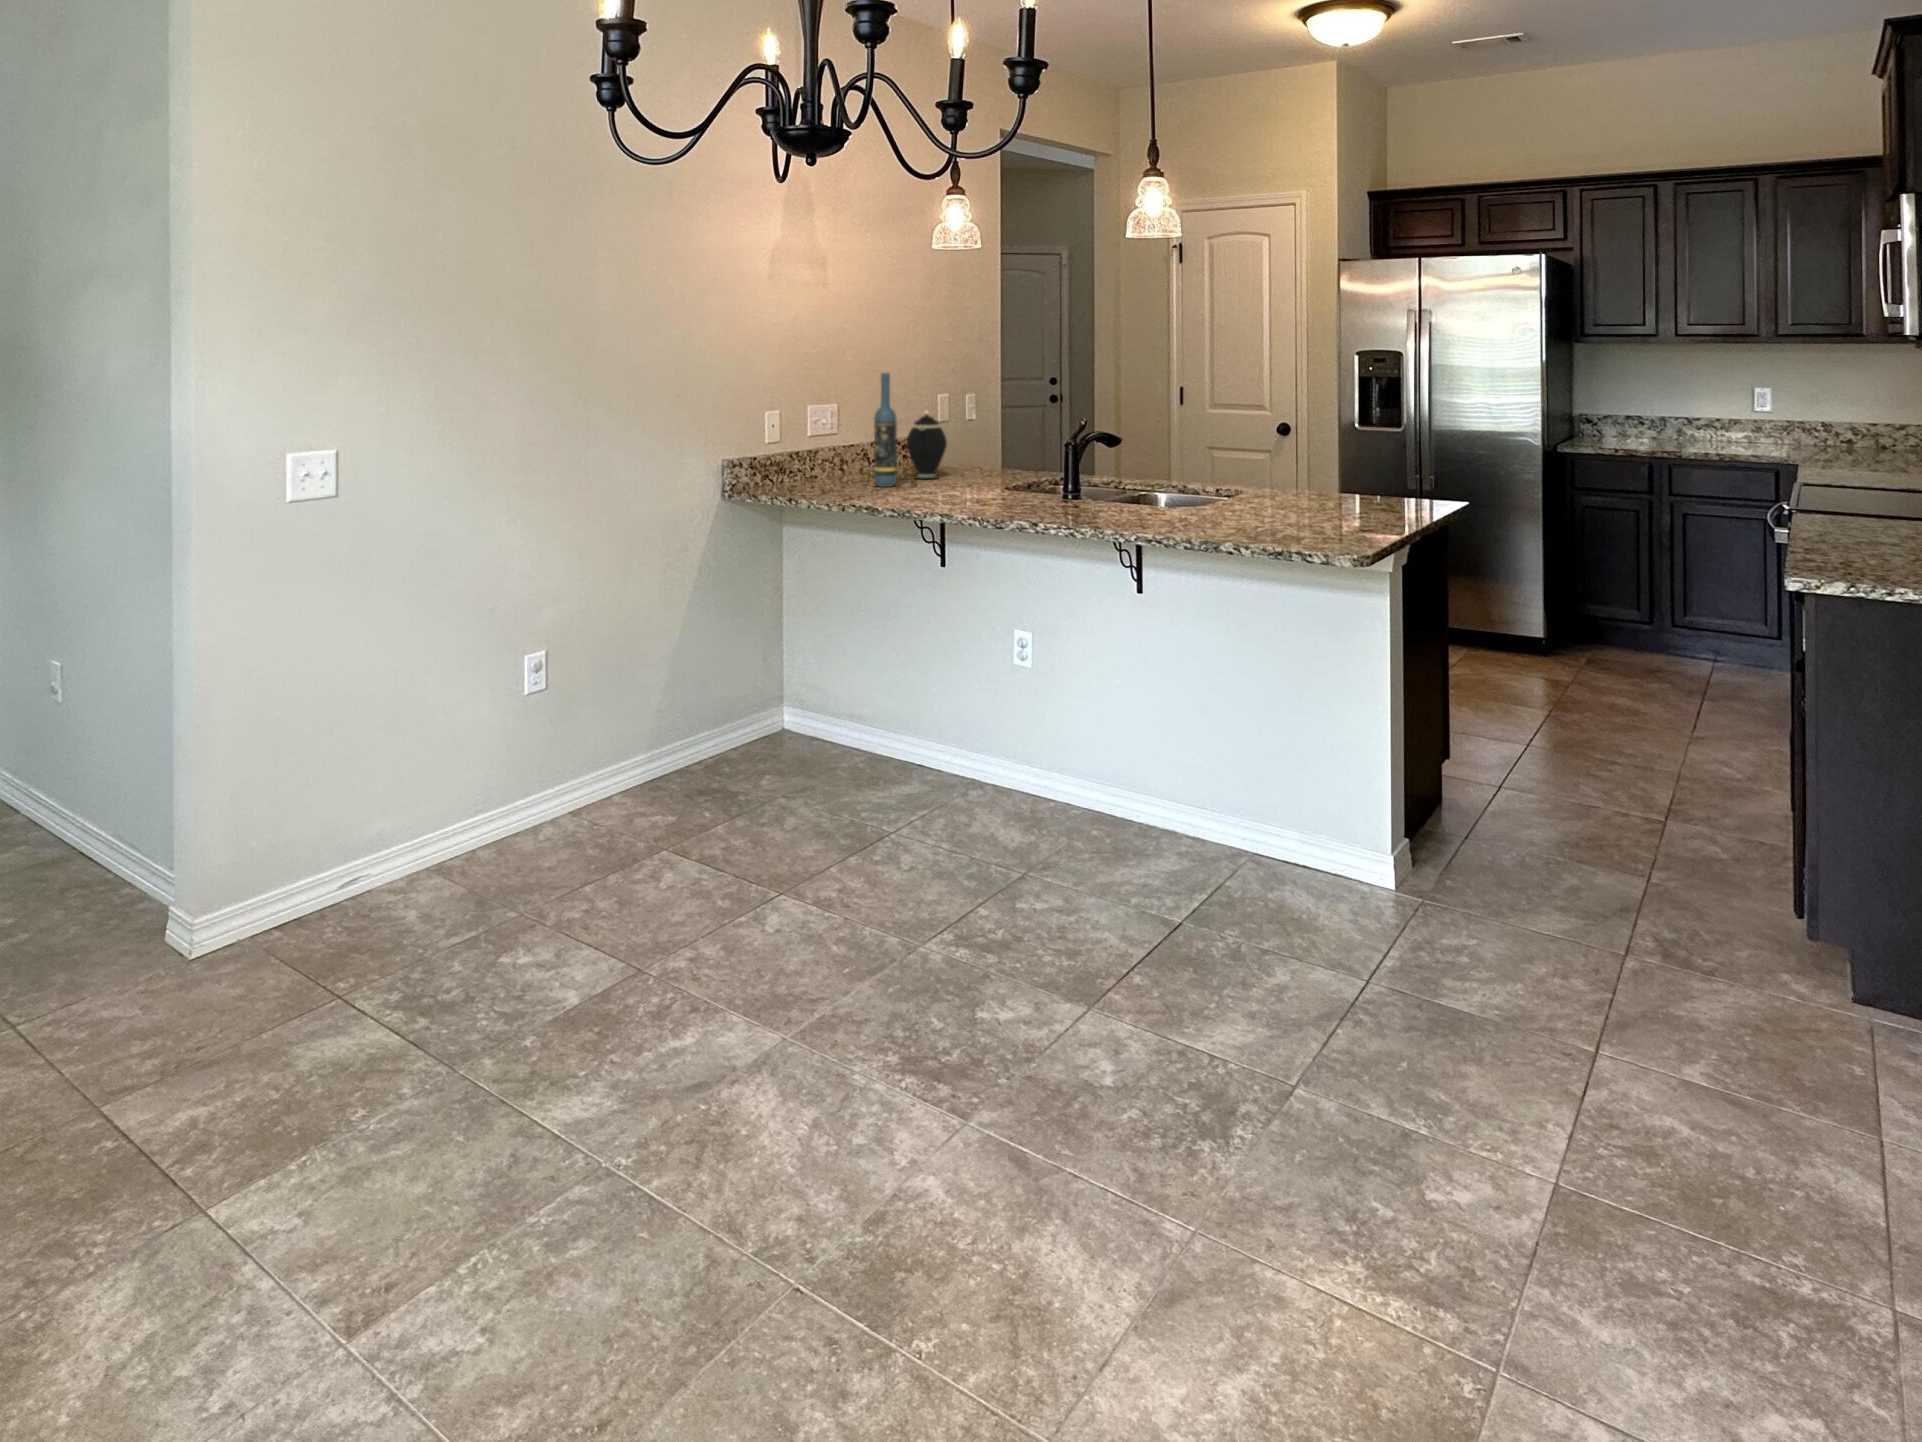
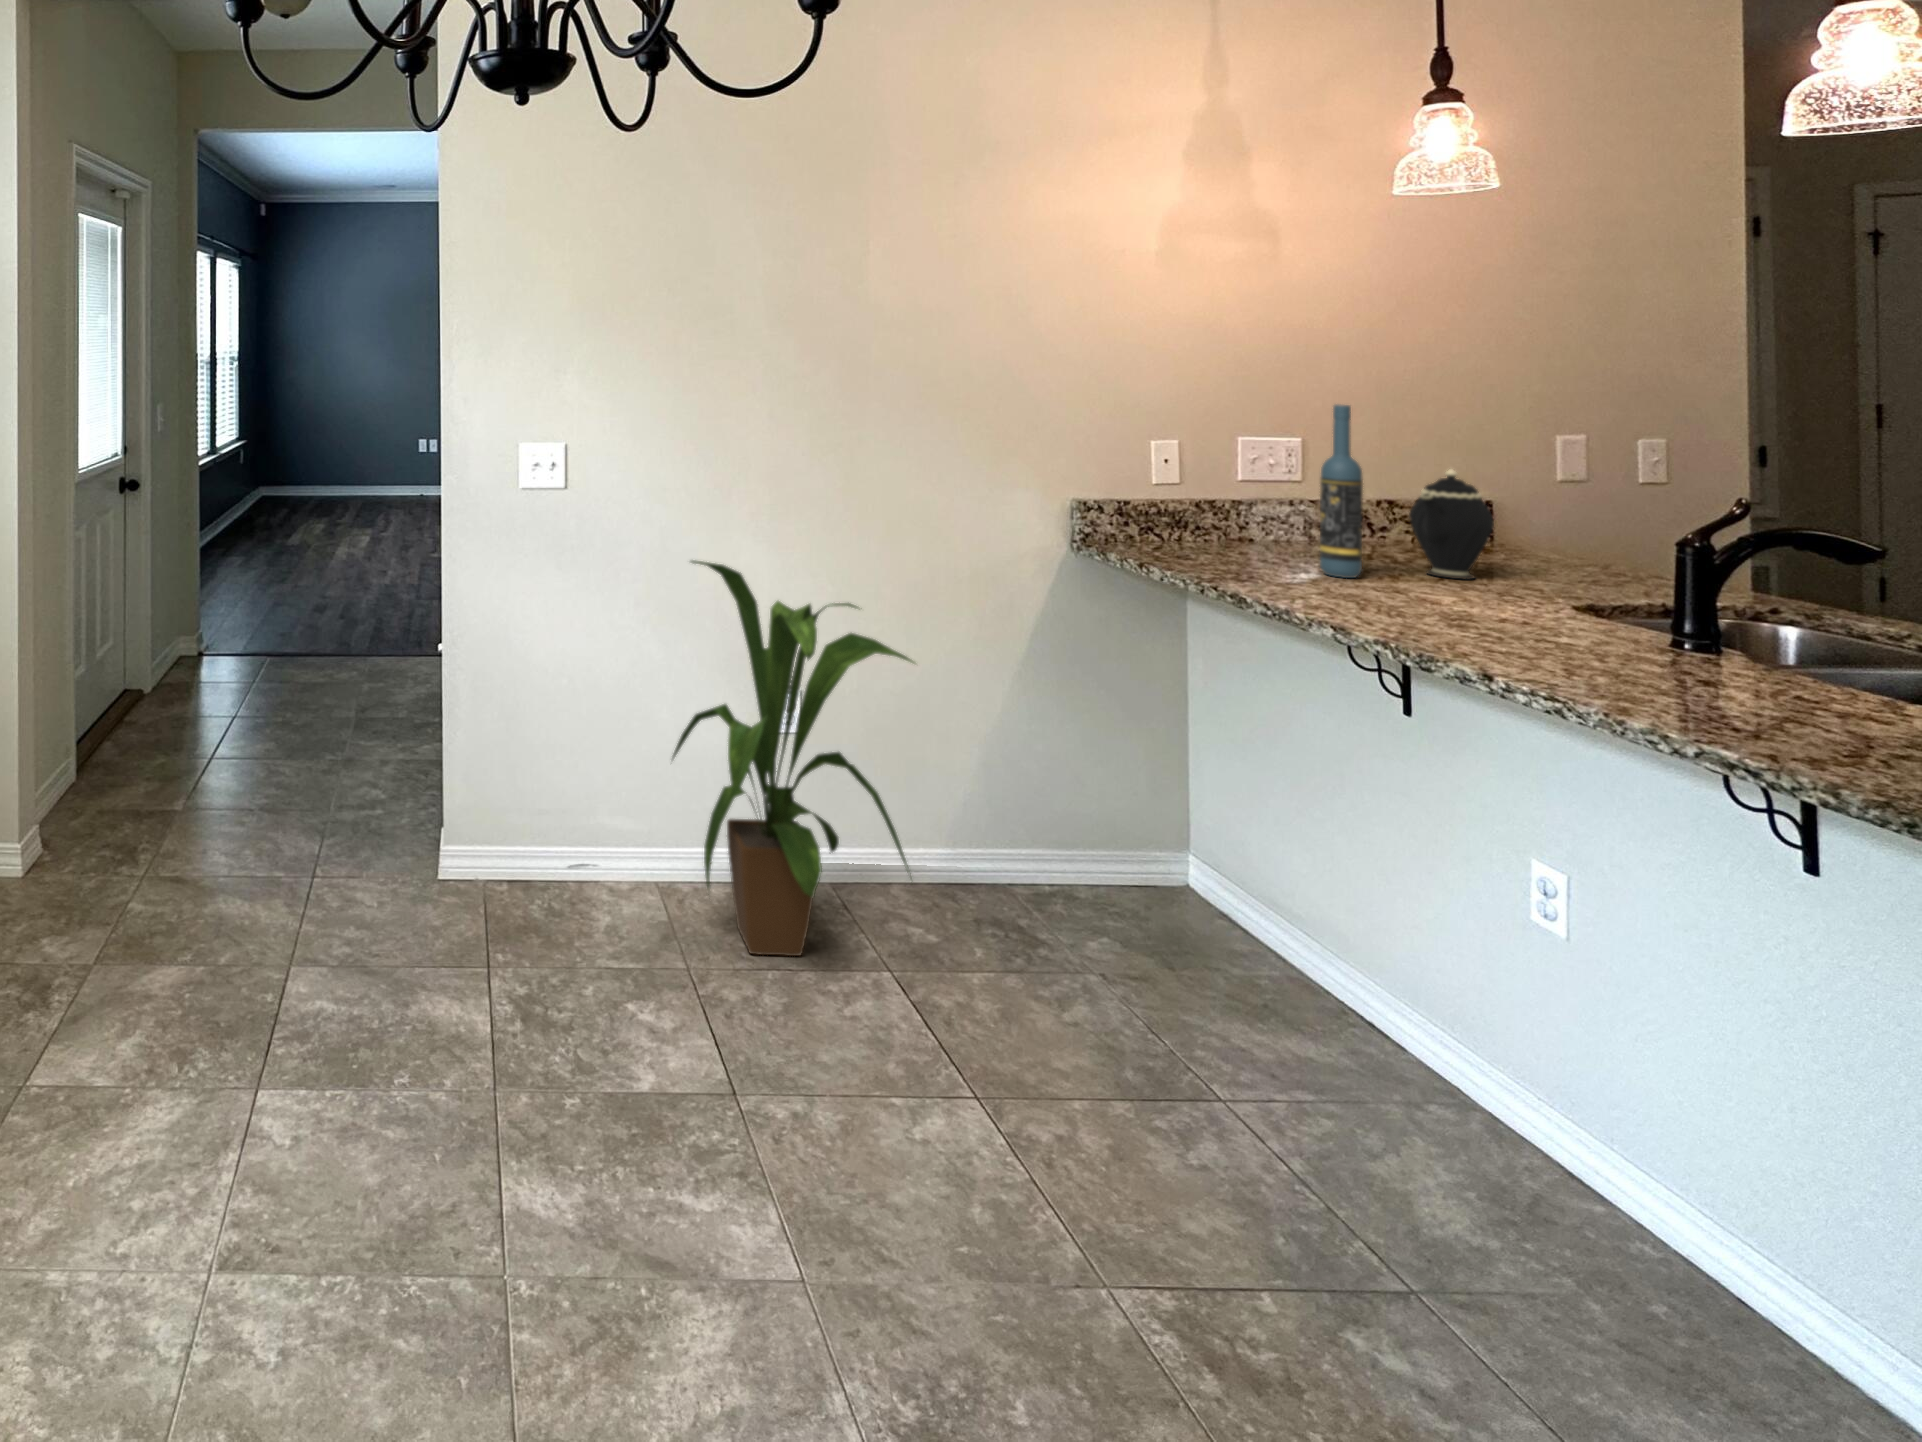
house plant: none [451,542,694,885] -> present [673,561,914,956]

